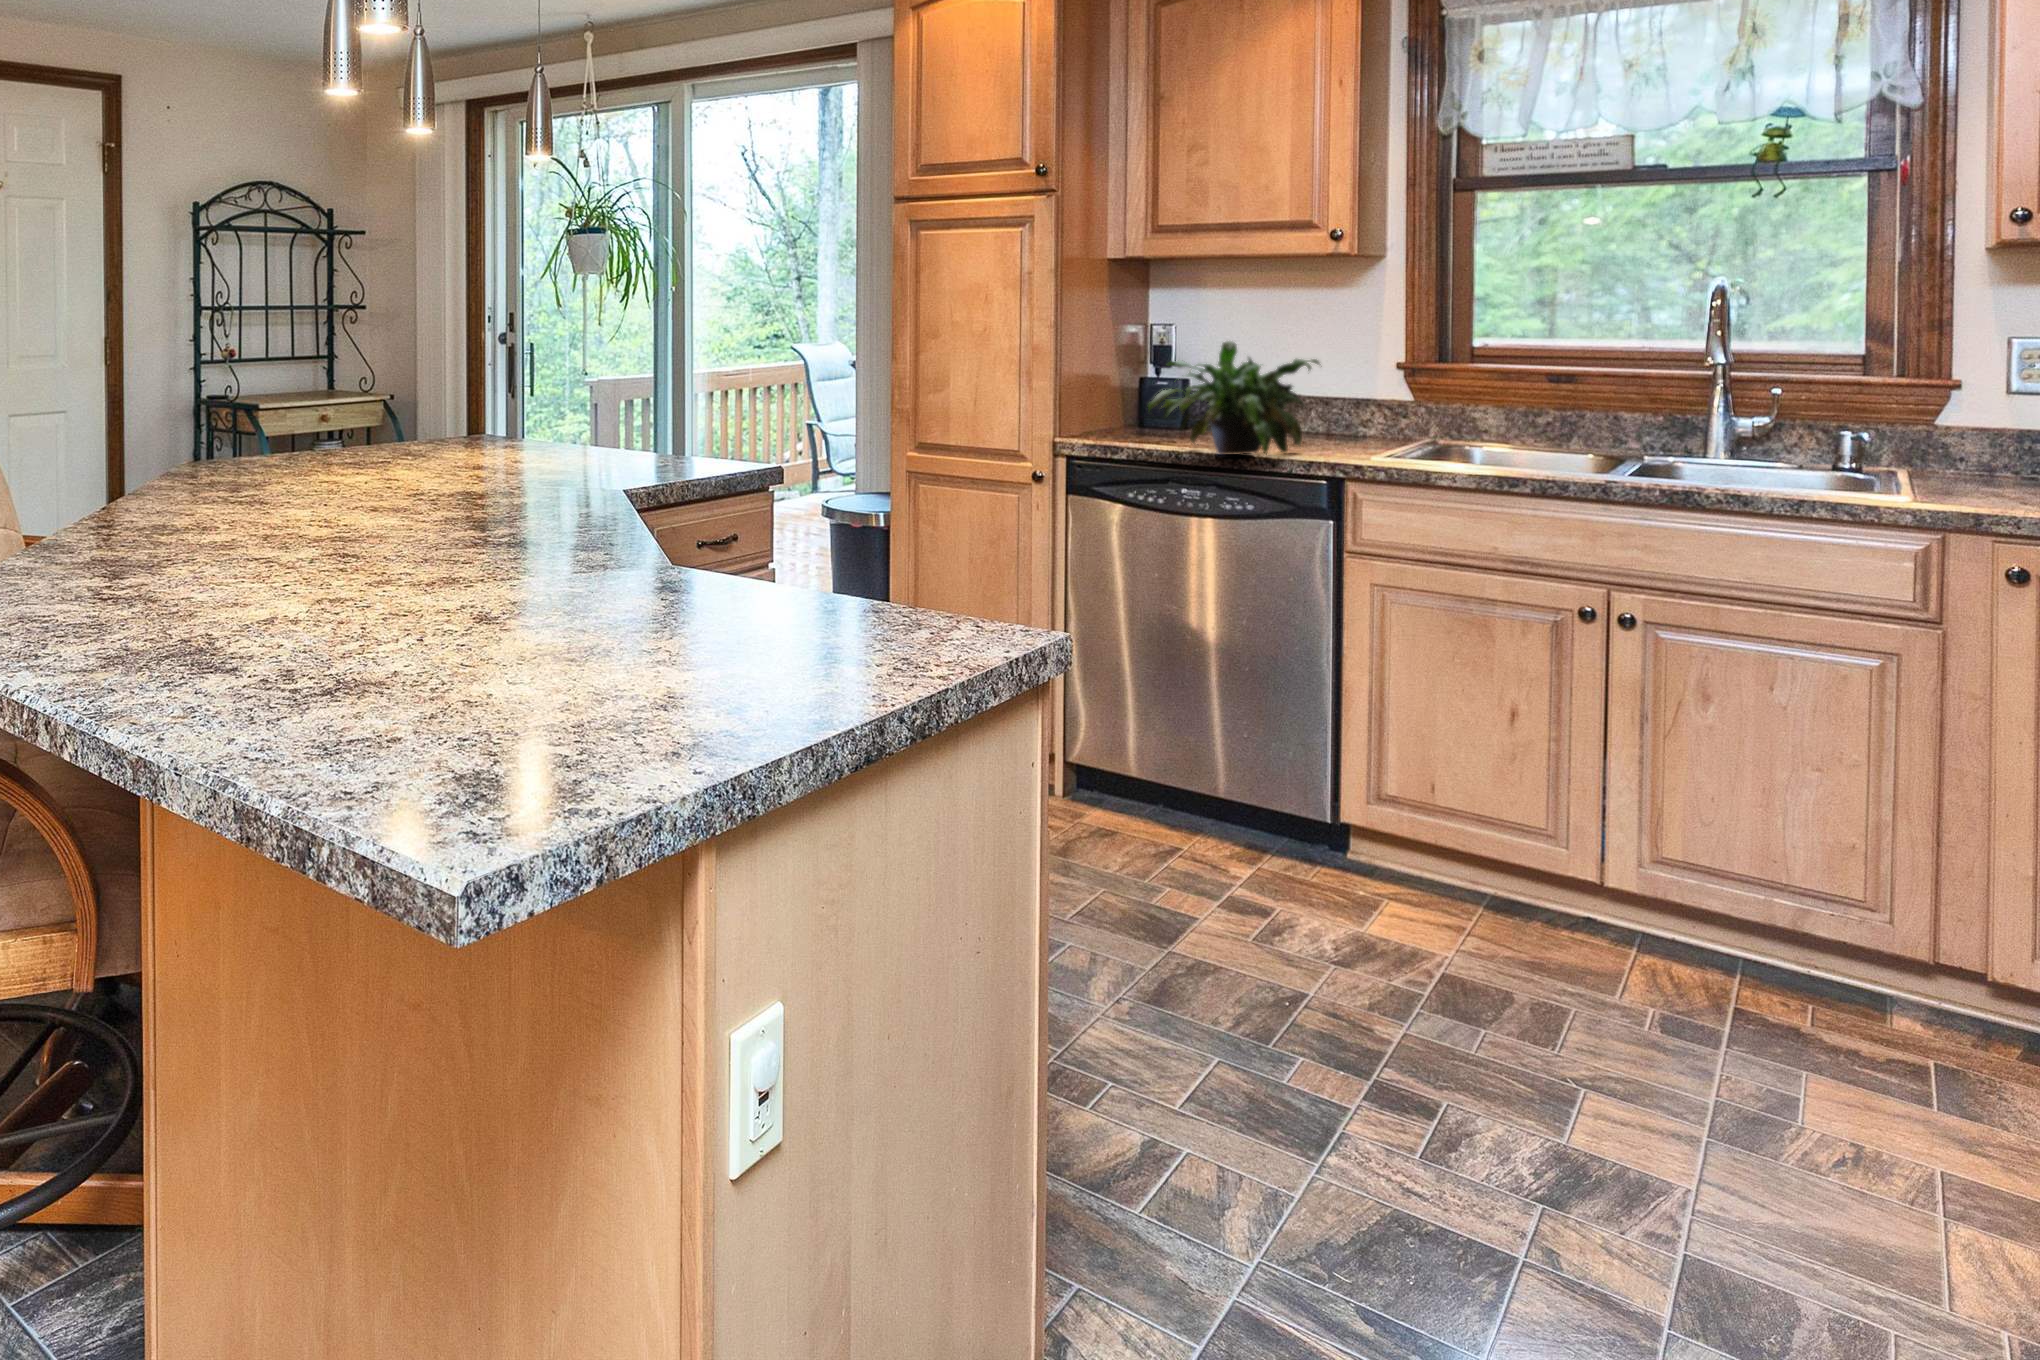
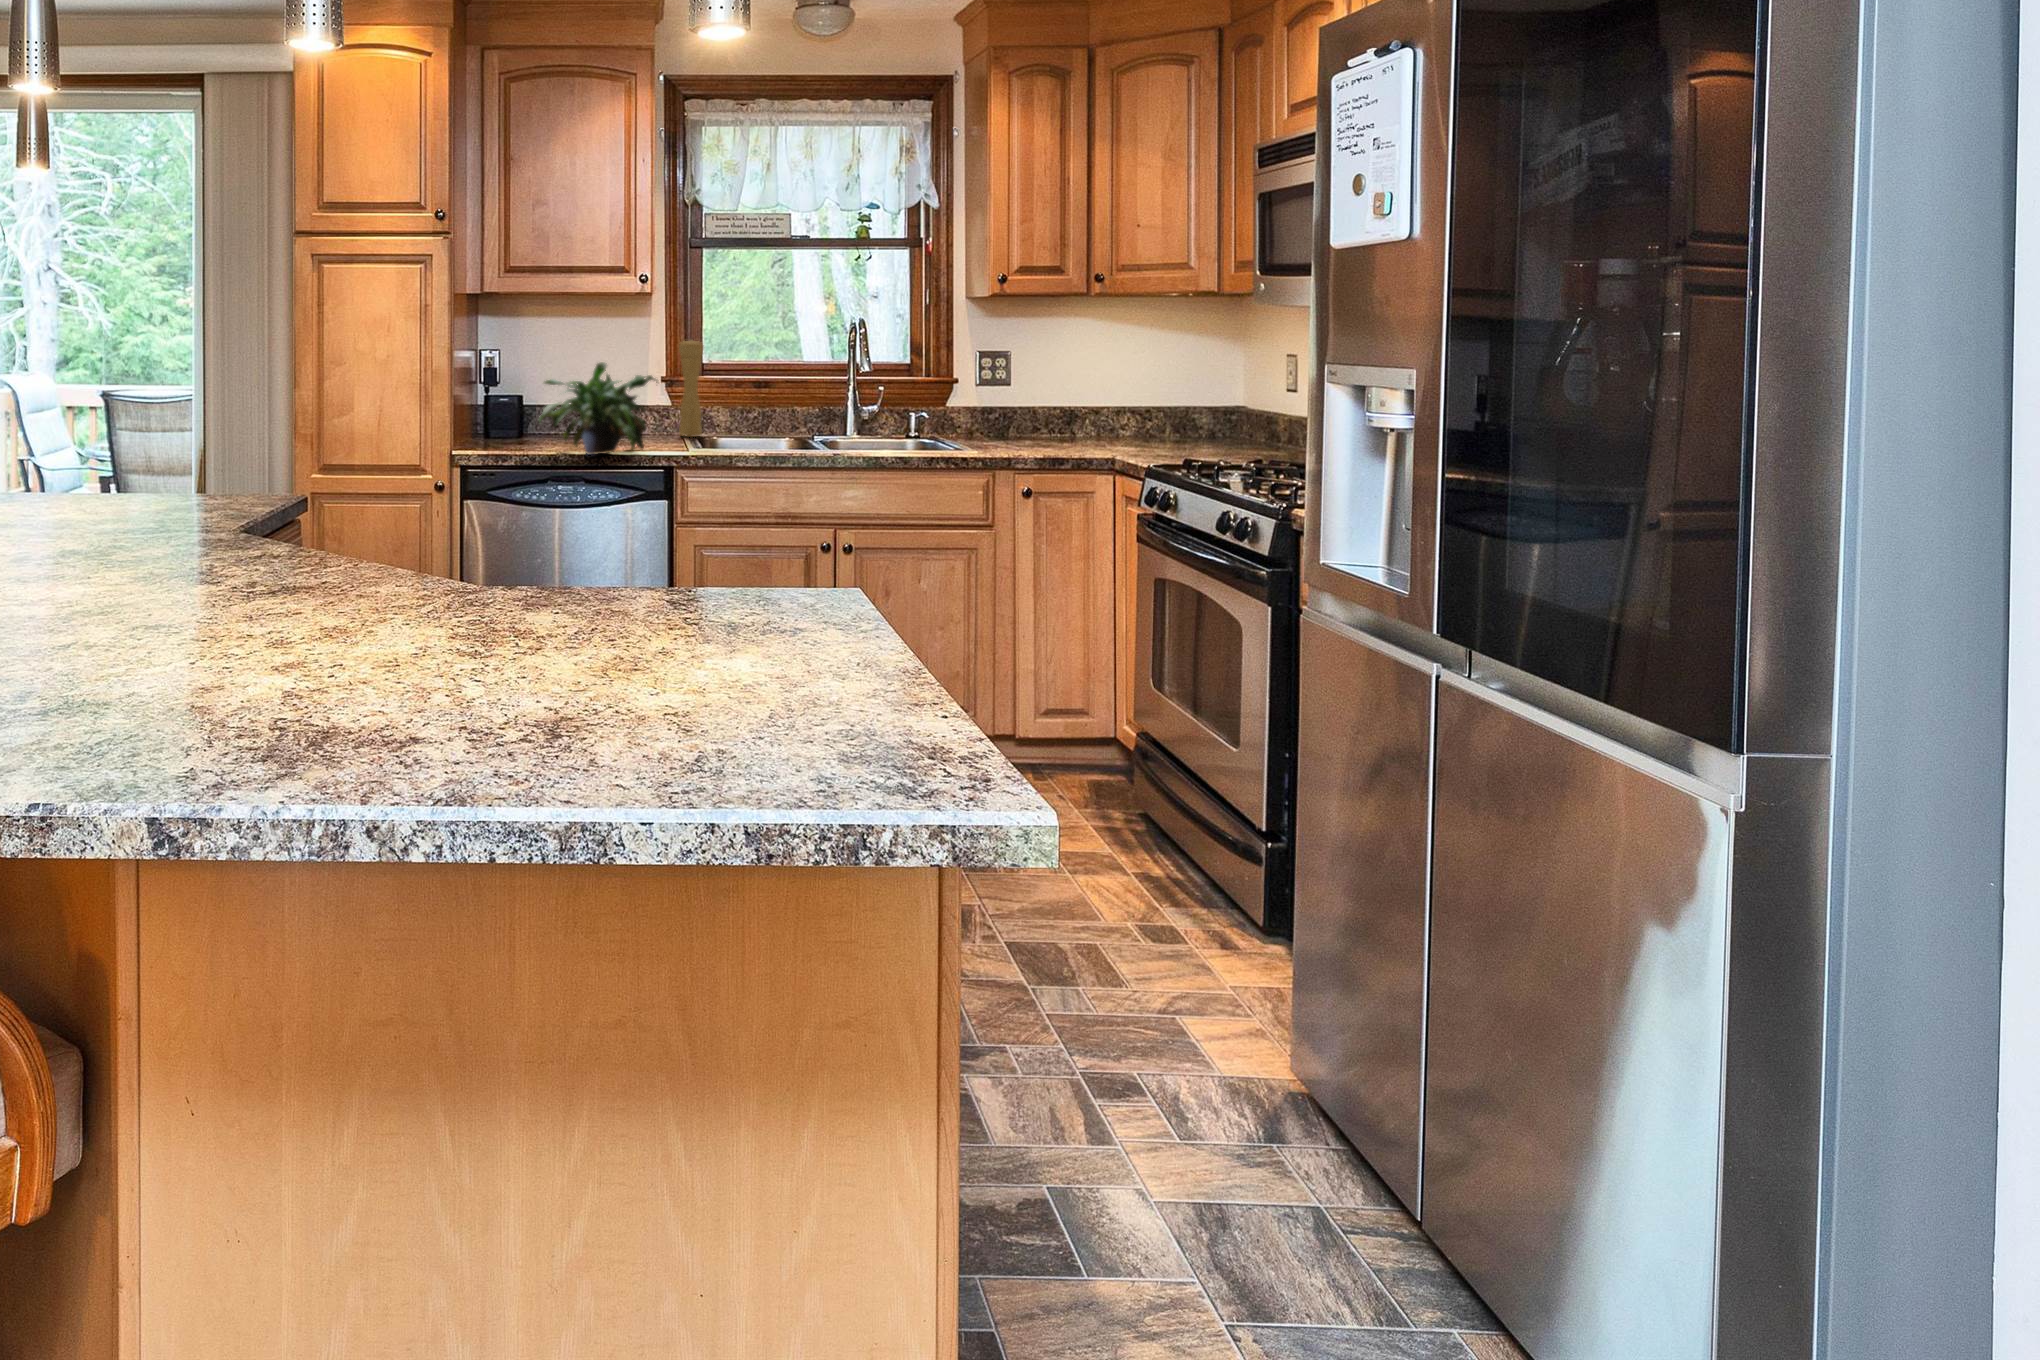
pepper mill: none [1405,314,1446,443] -> present [679,340,704,437]

